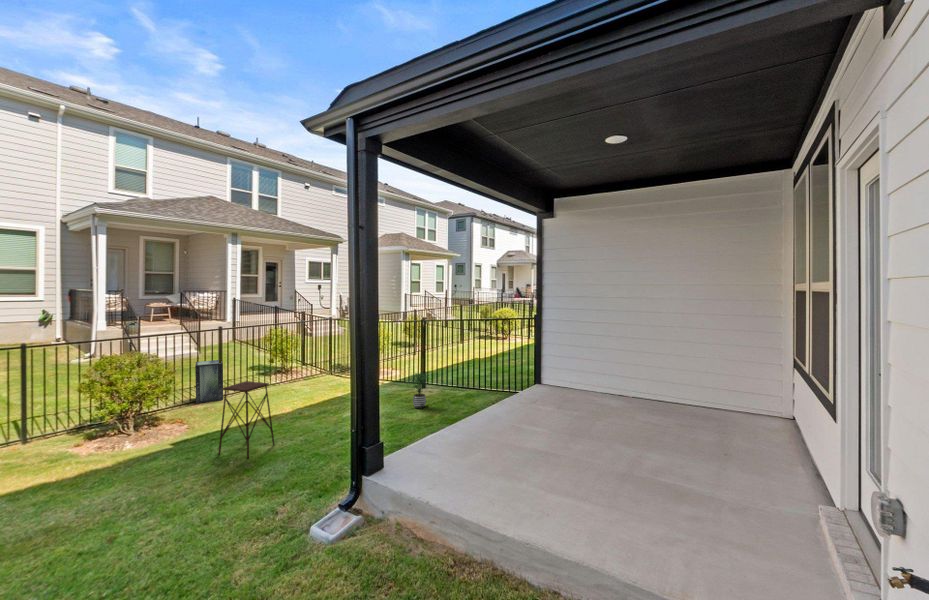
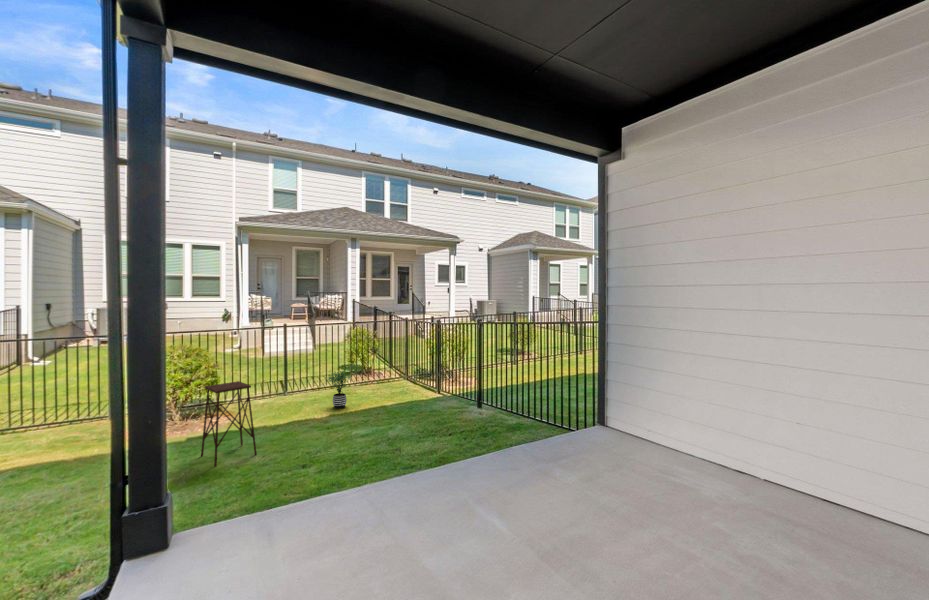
storage box: present [195,360,223,403] -> none [262,357,292,398]
potted plant: present [408,373,427,409] -> present [328,371,350,408]

